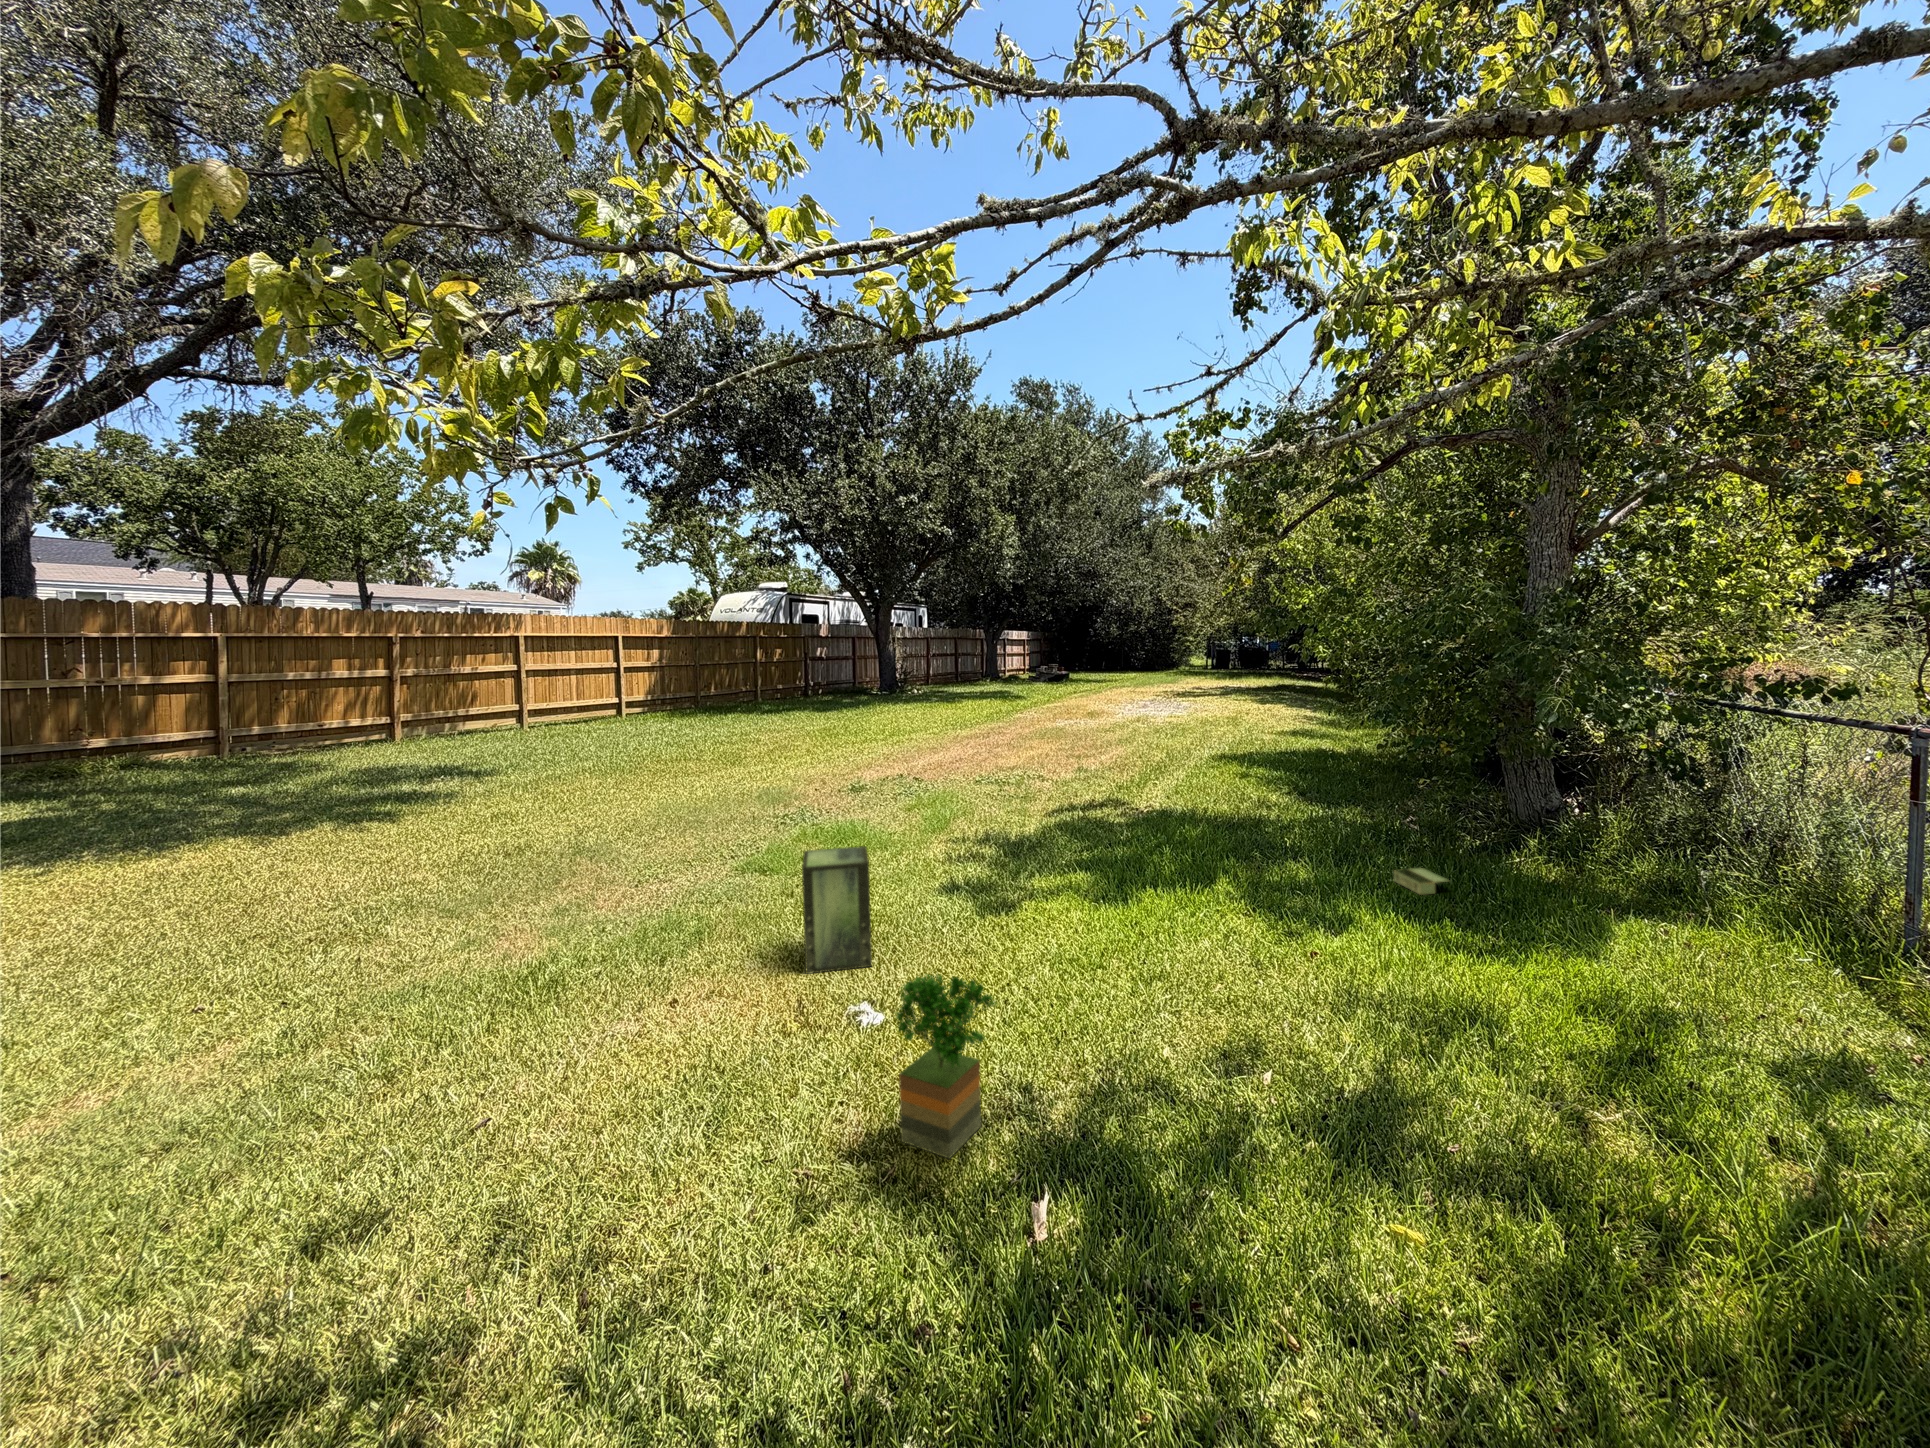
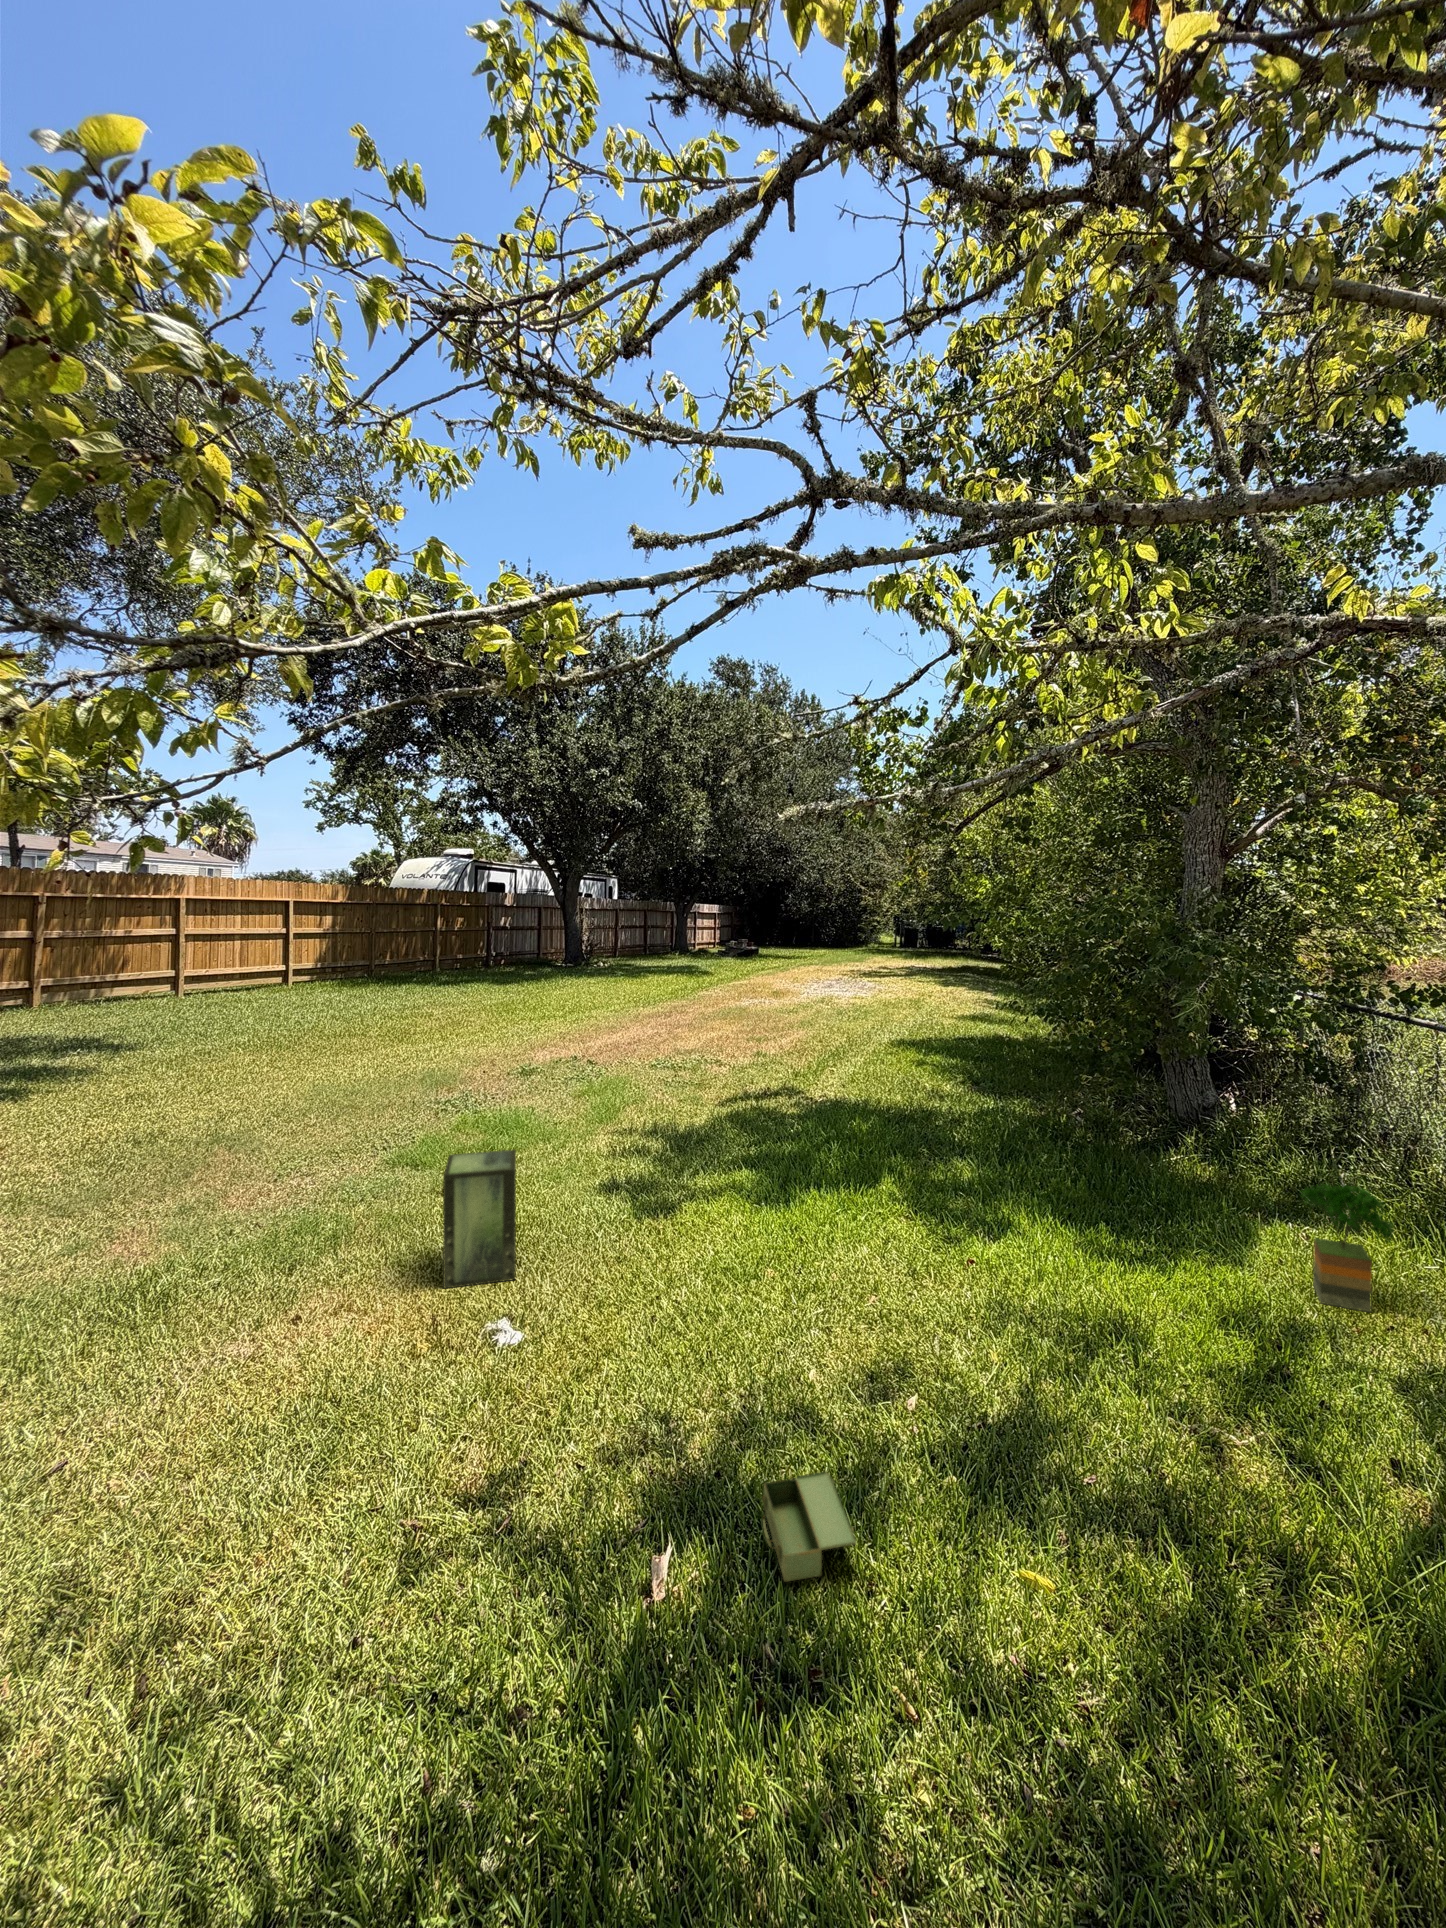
toolbox: present [1394,868,1449,895] -> present [762,1472,856,1582]
potted tree: present [896,974,996,1158] -> present [1300,1184,1395,1312]

